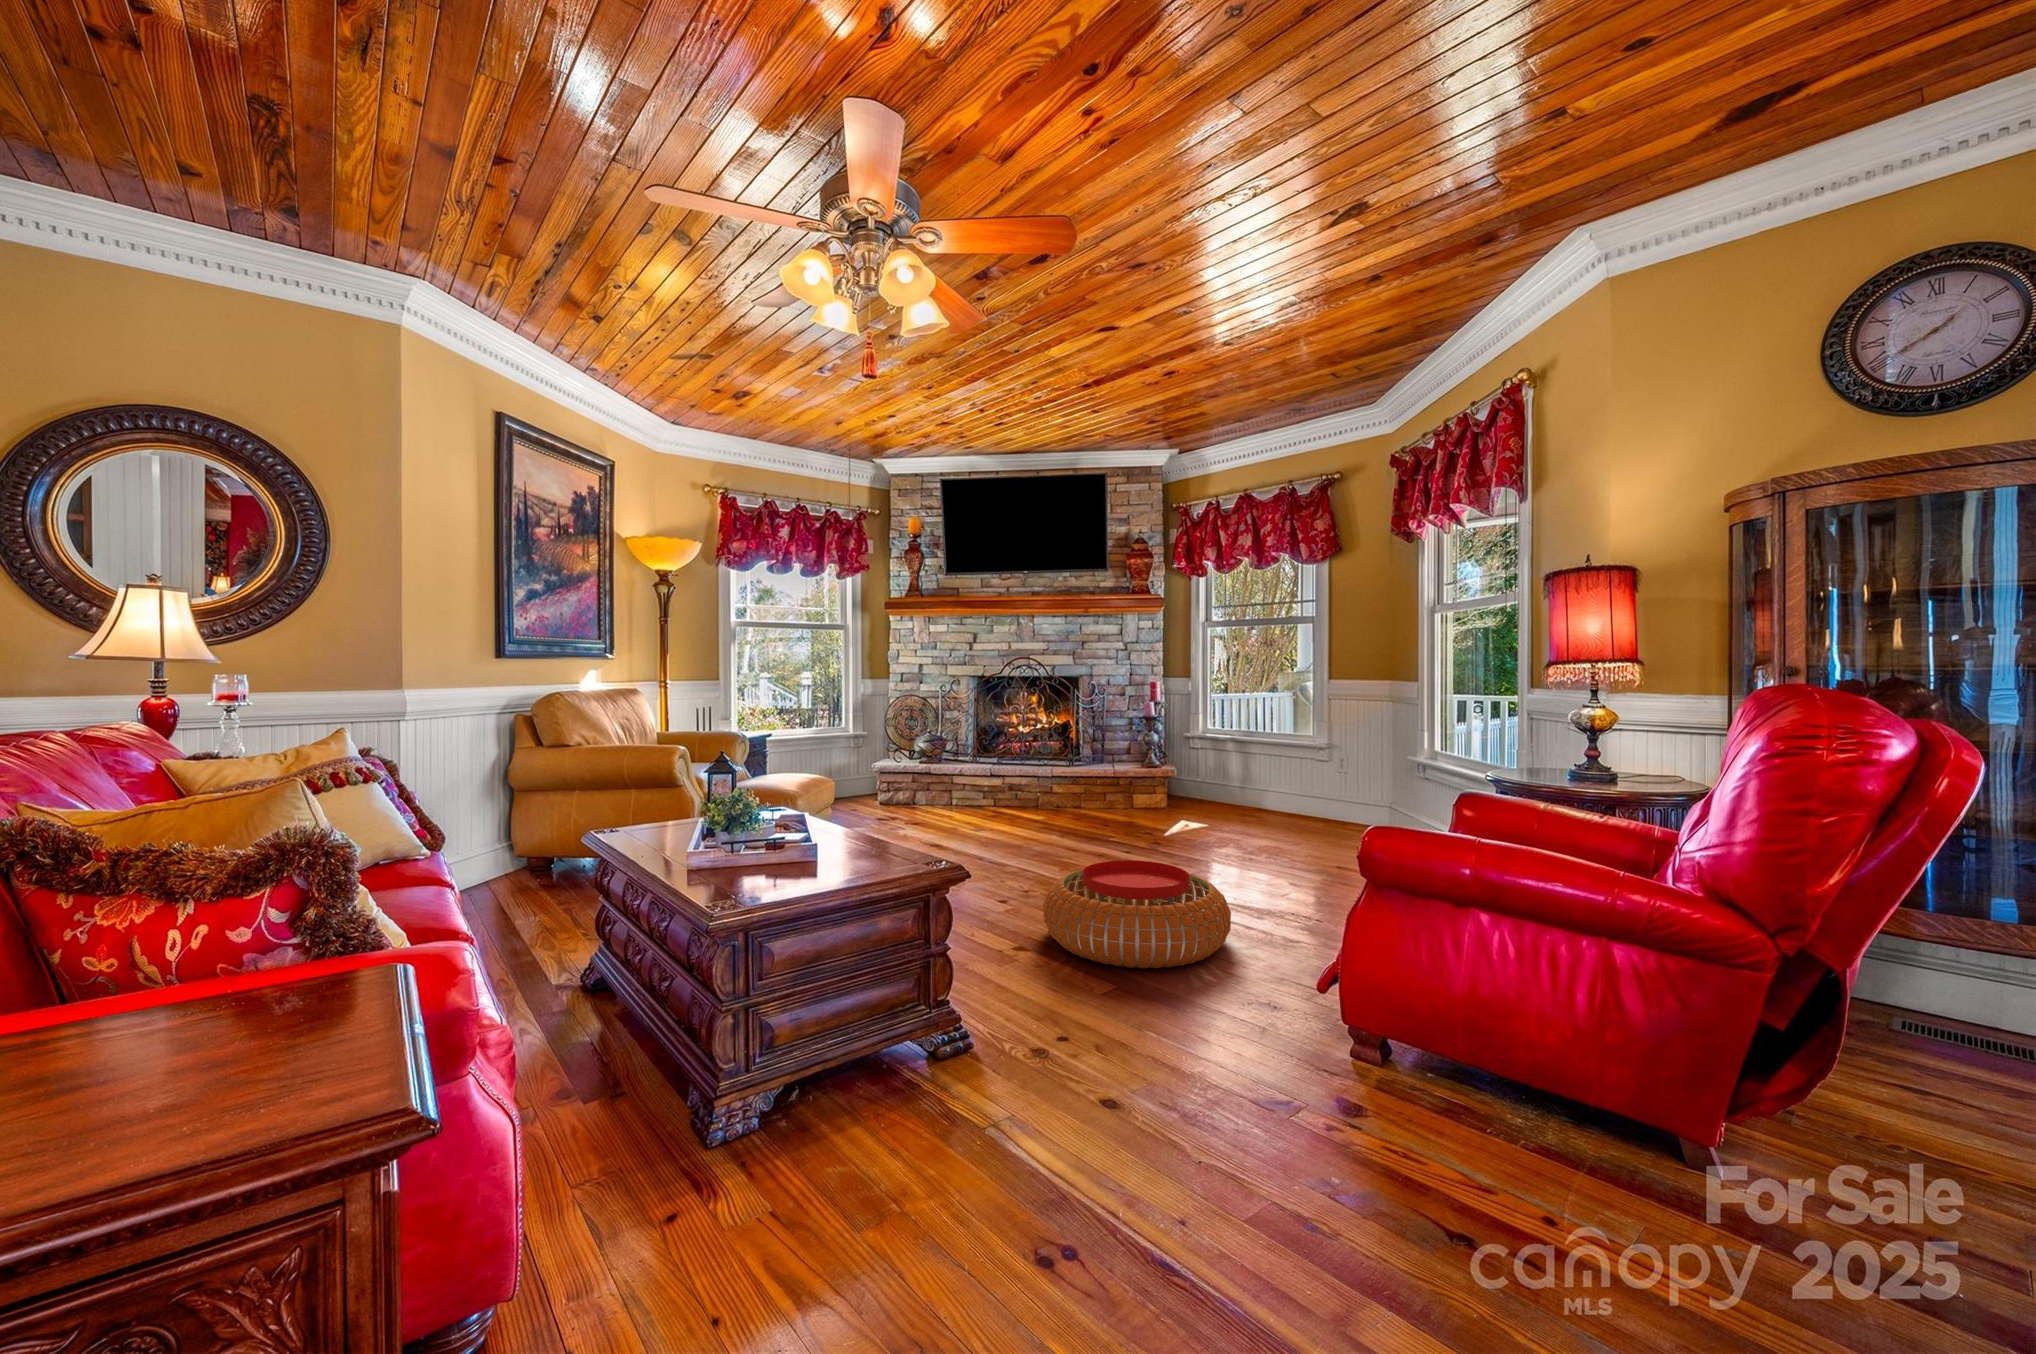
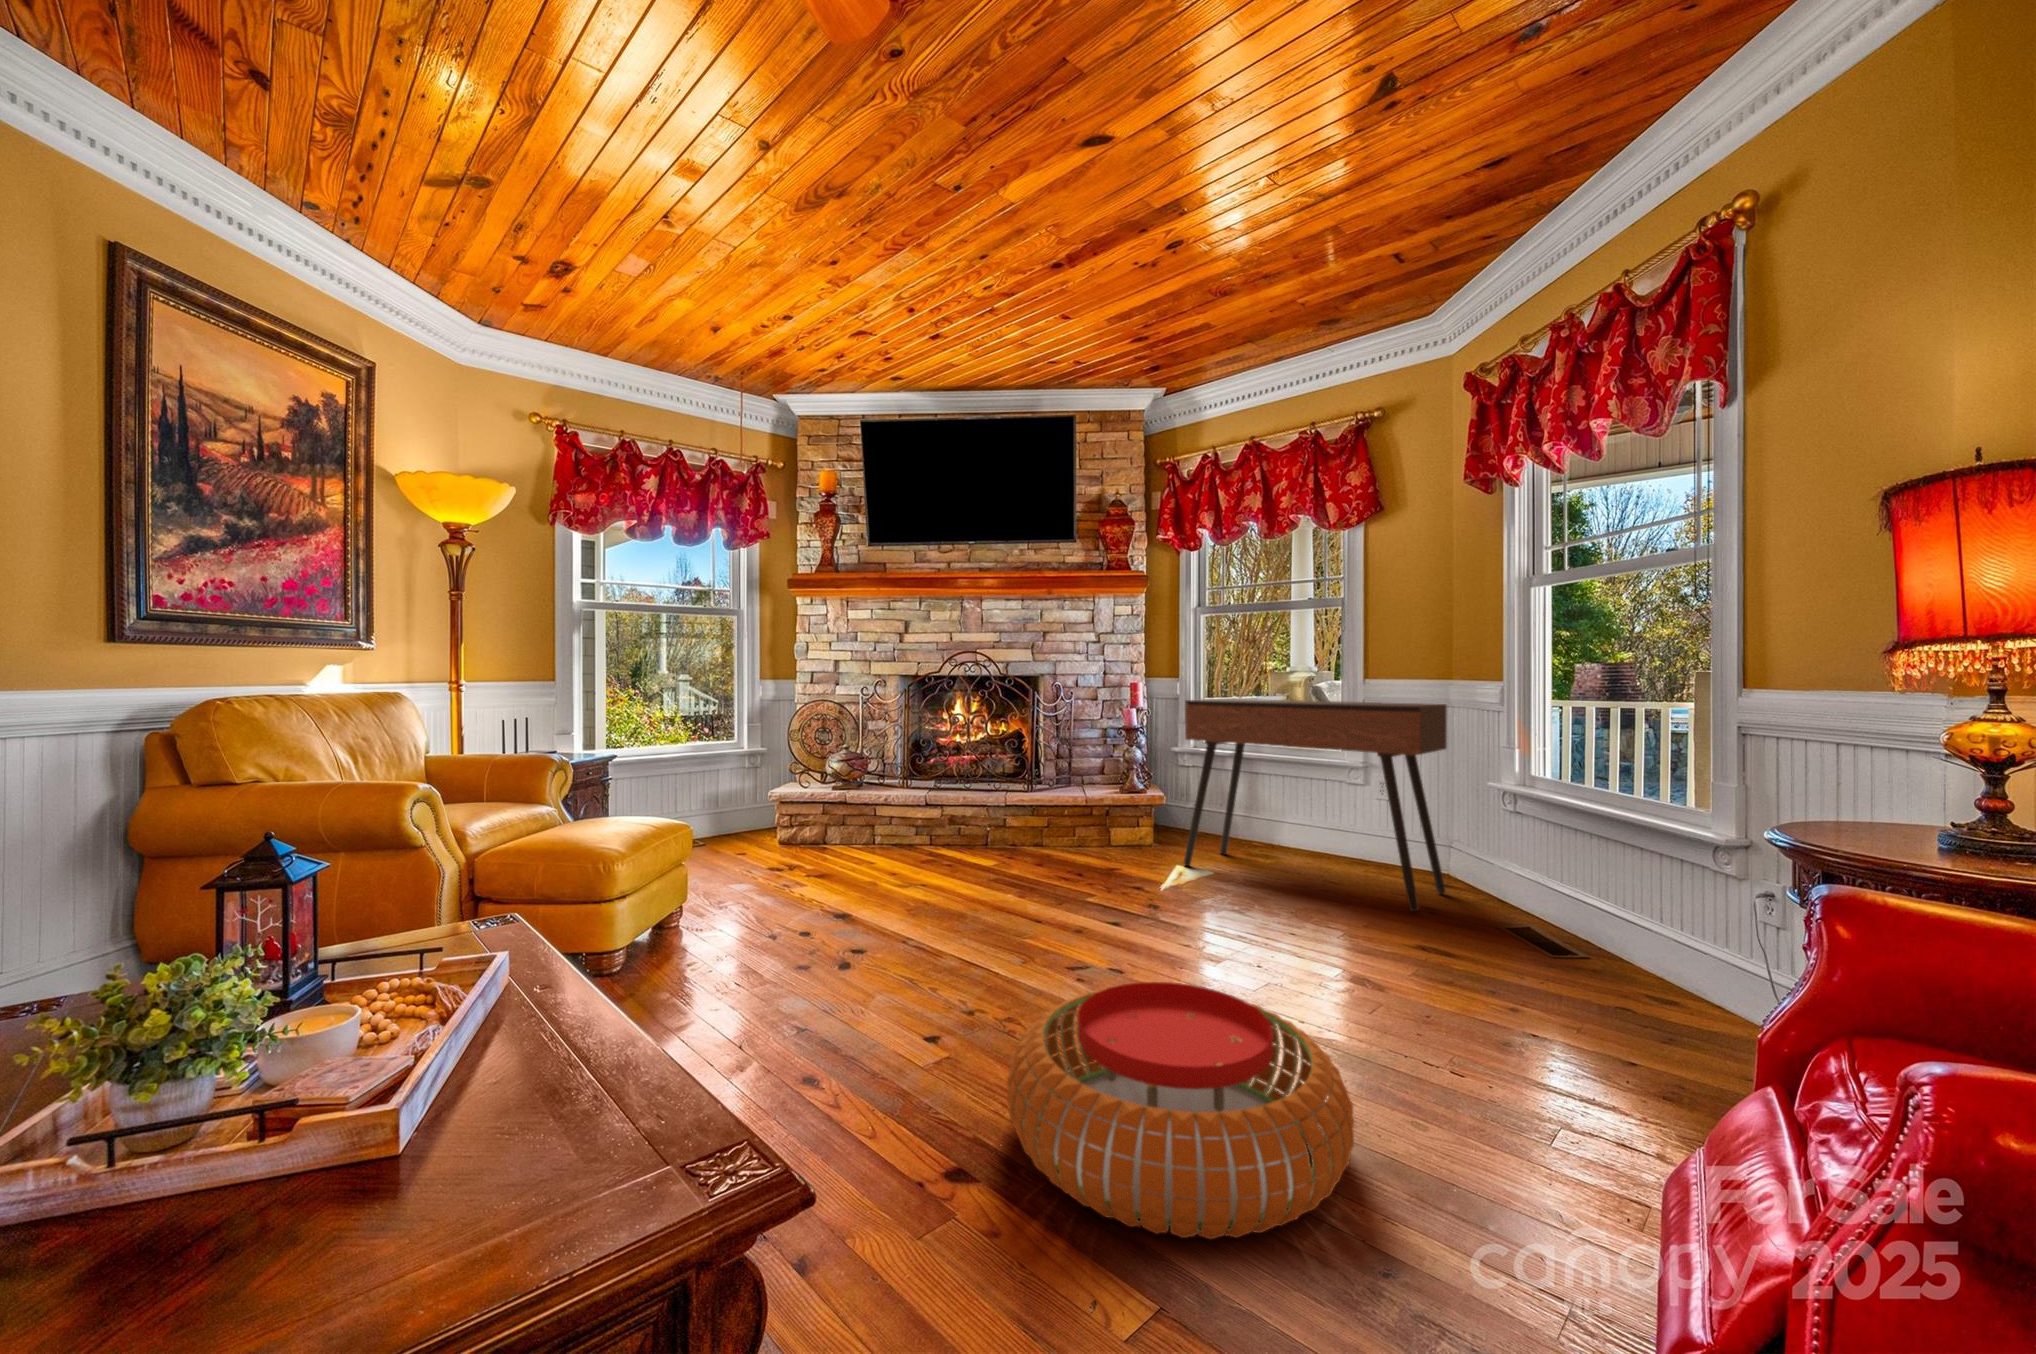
console table: none [1185,695,1377,849] -> present [1184,699,1447,911]

